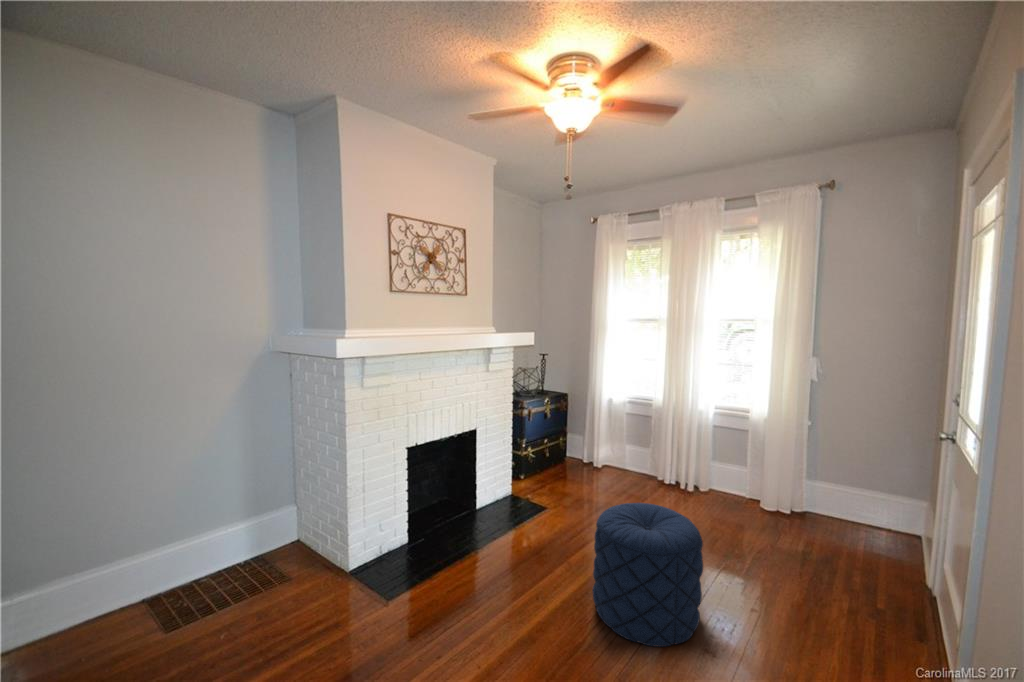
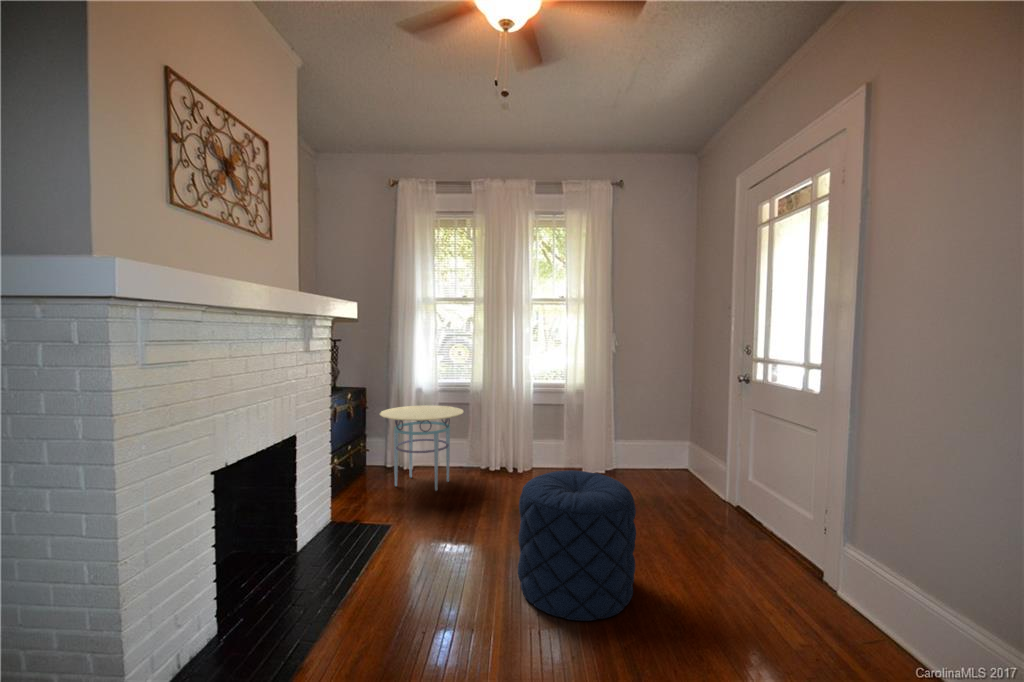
side table: none [564,412,636,489] -> present [380,405,463,490]

